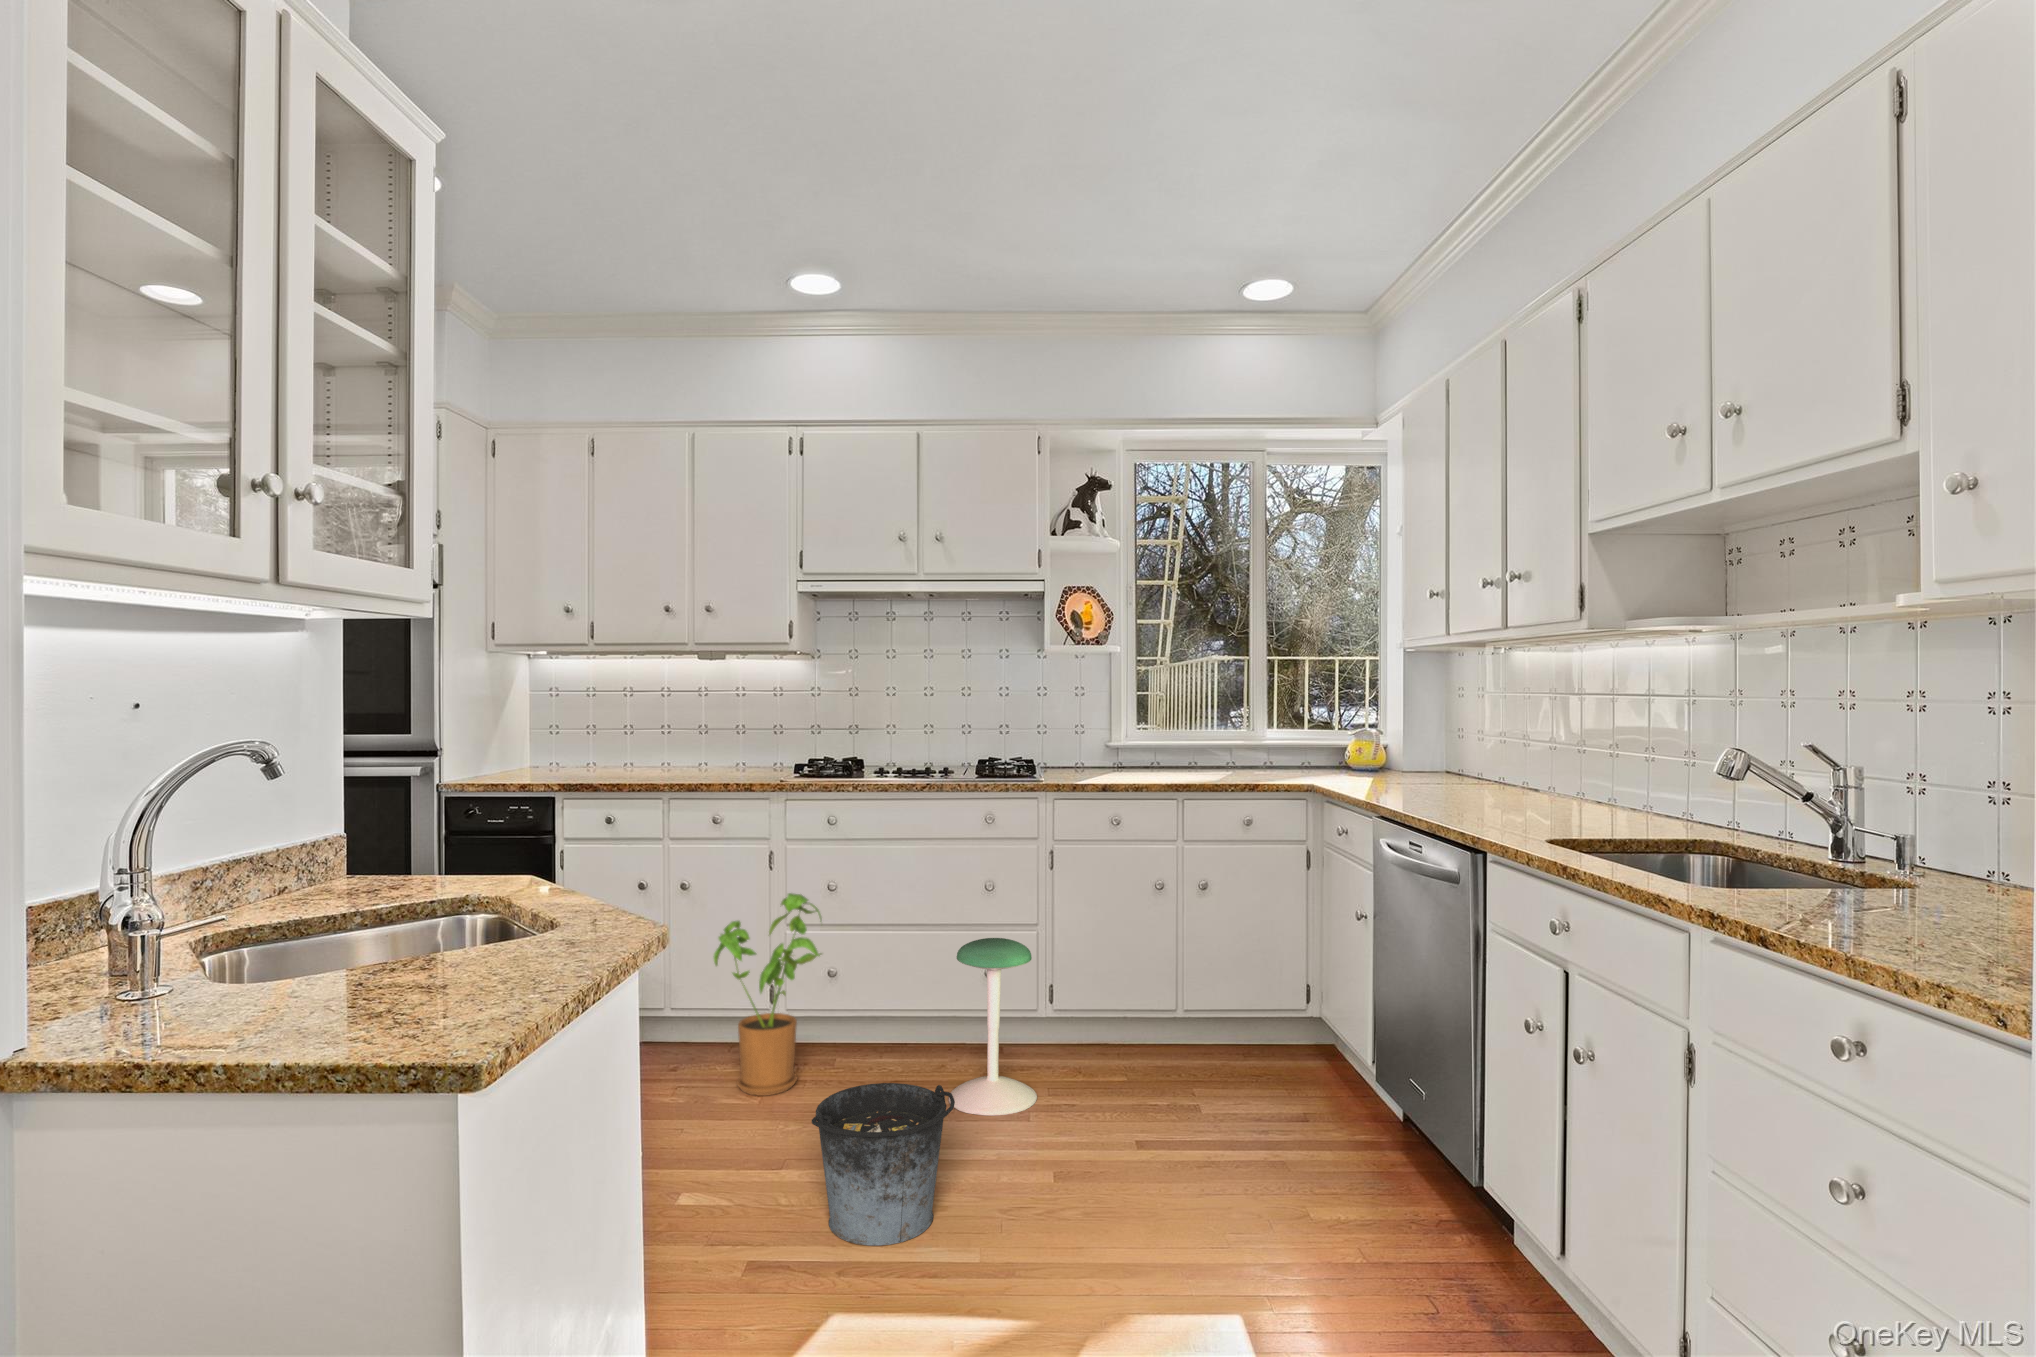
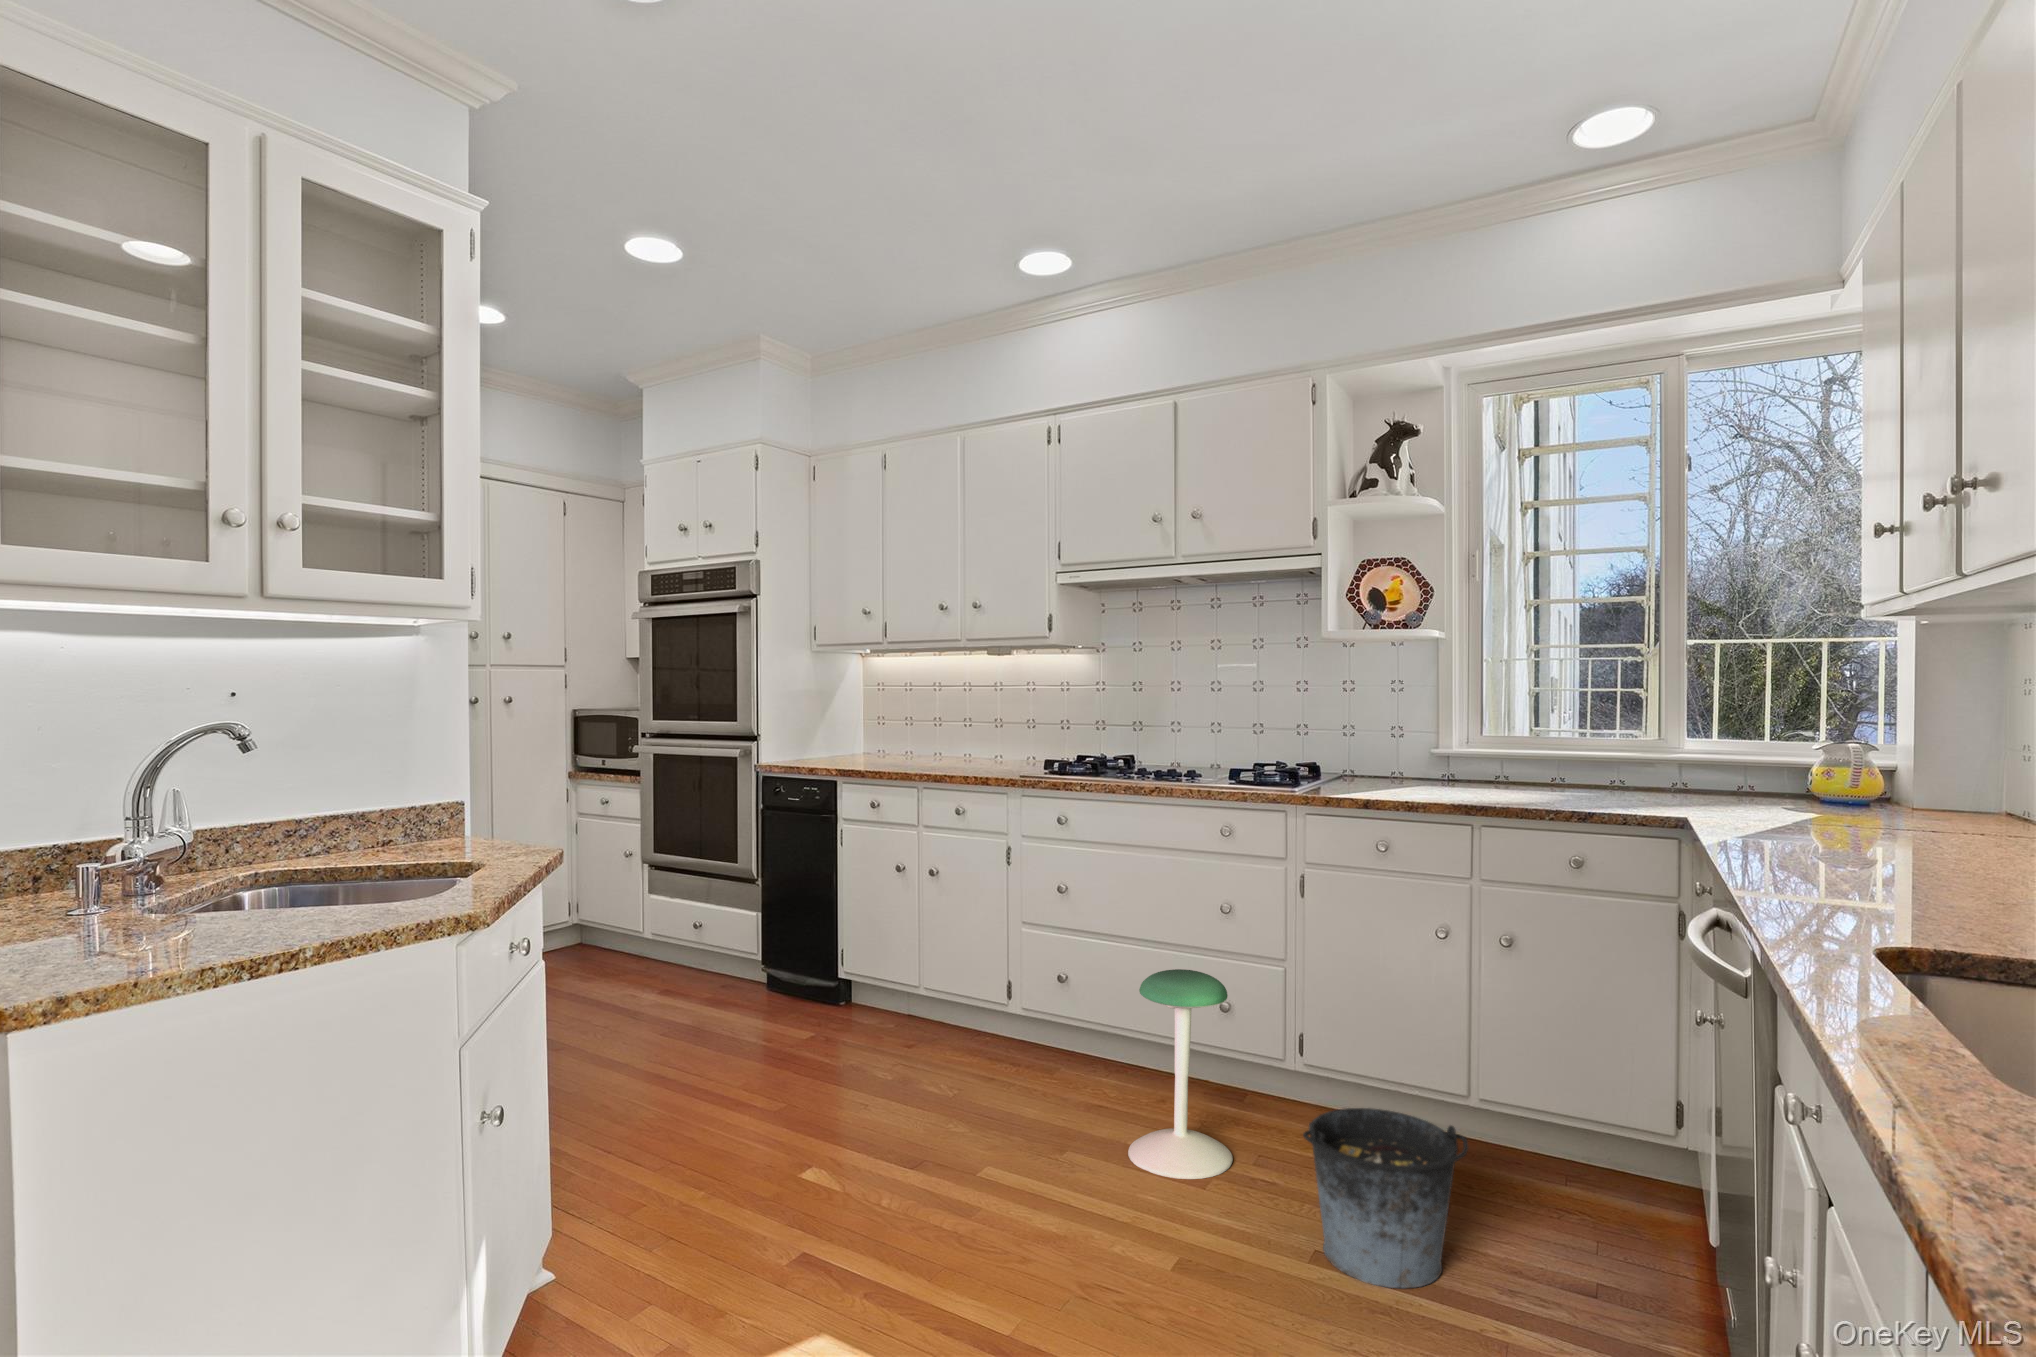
house plant: present [714,893,822,1096] -> none [925,893,1036,1101]
bucket: present [812,1083,955,1246] -> present [1303,1108,1469,1288]

